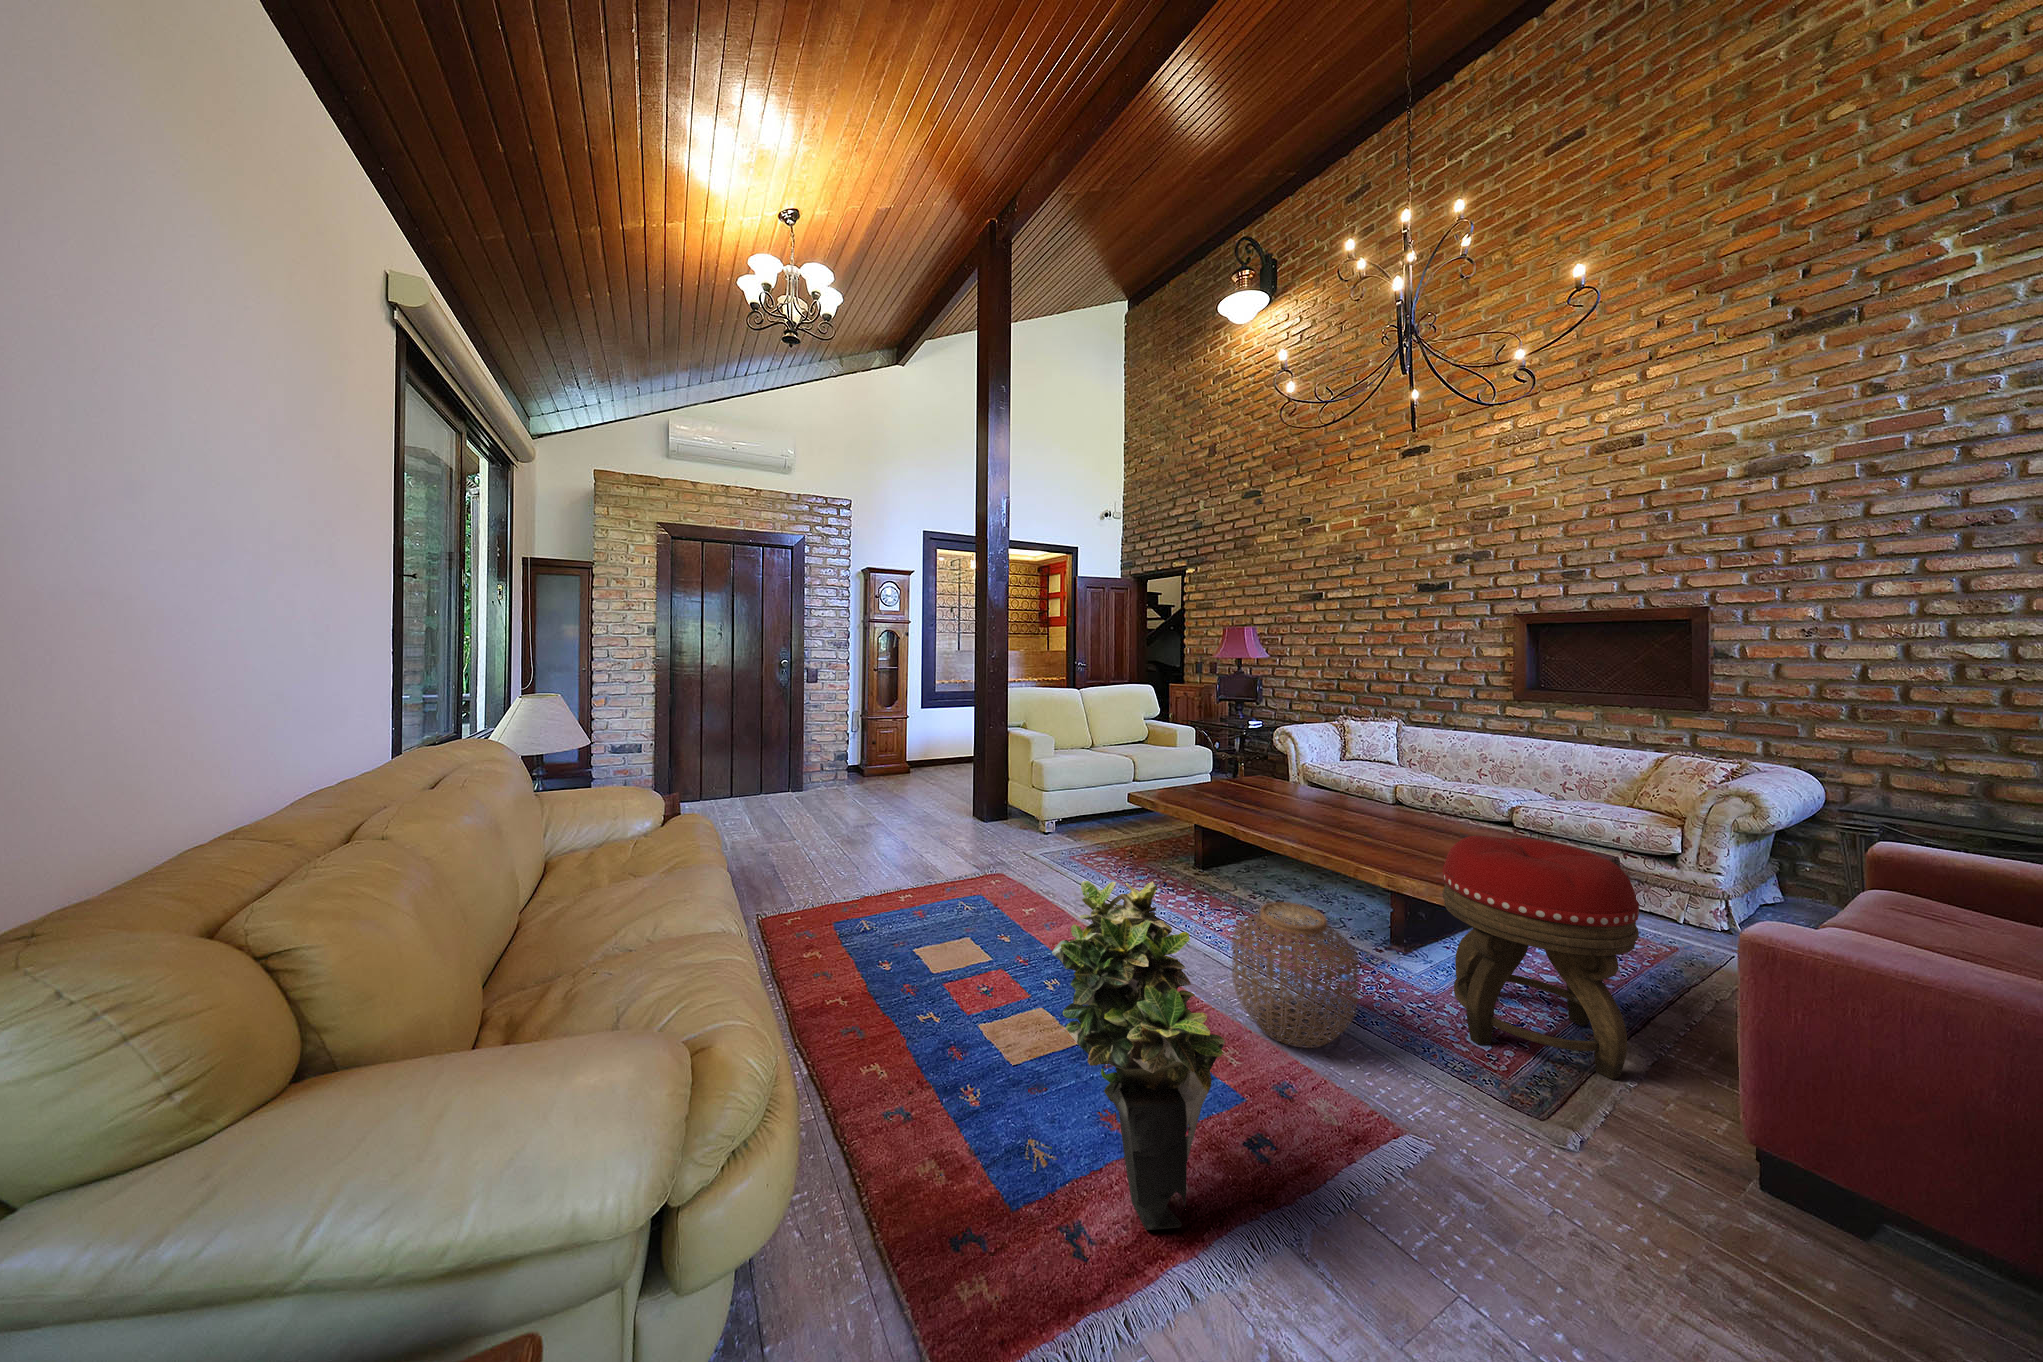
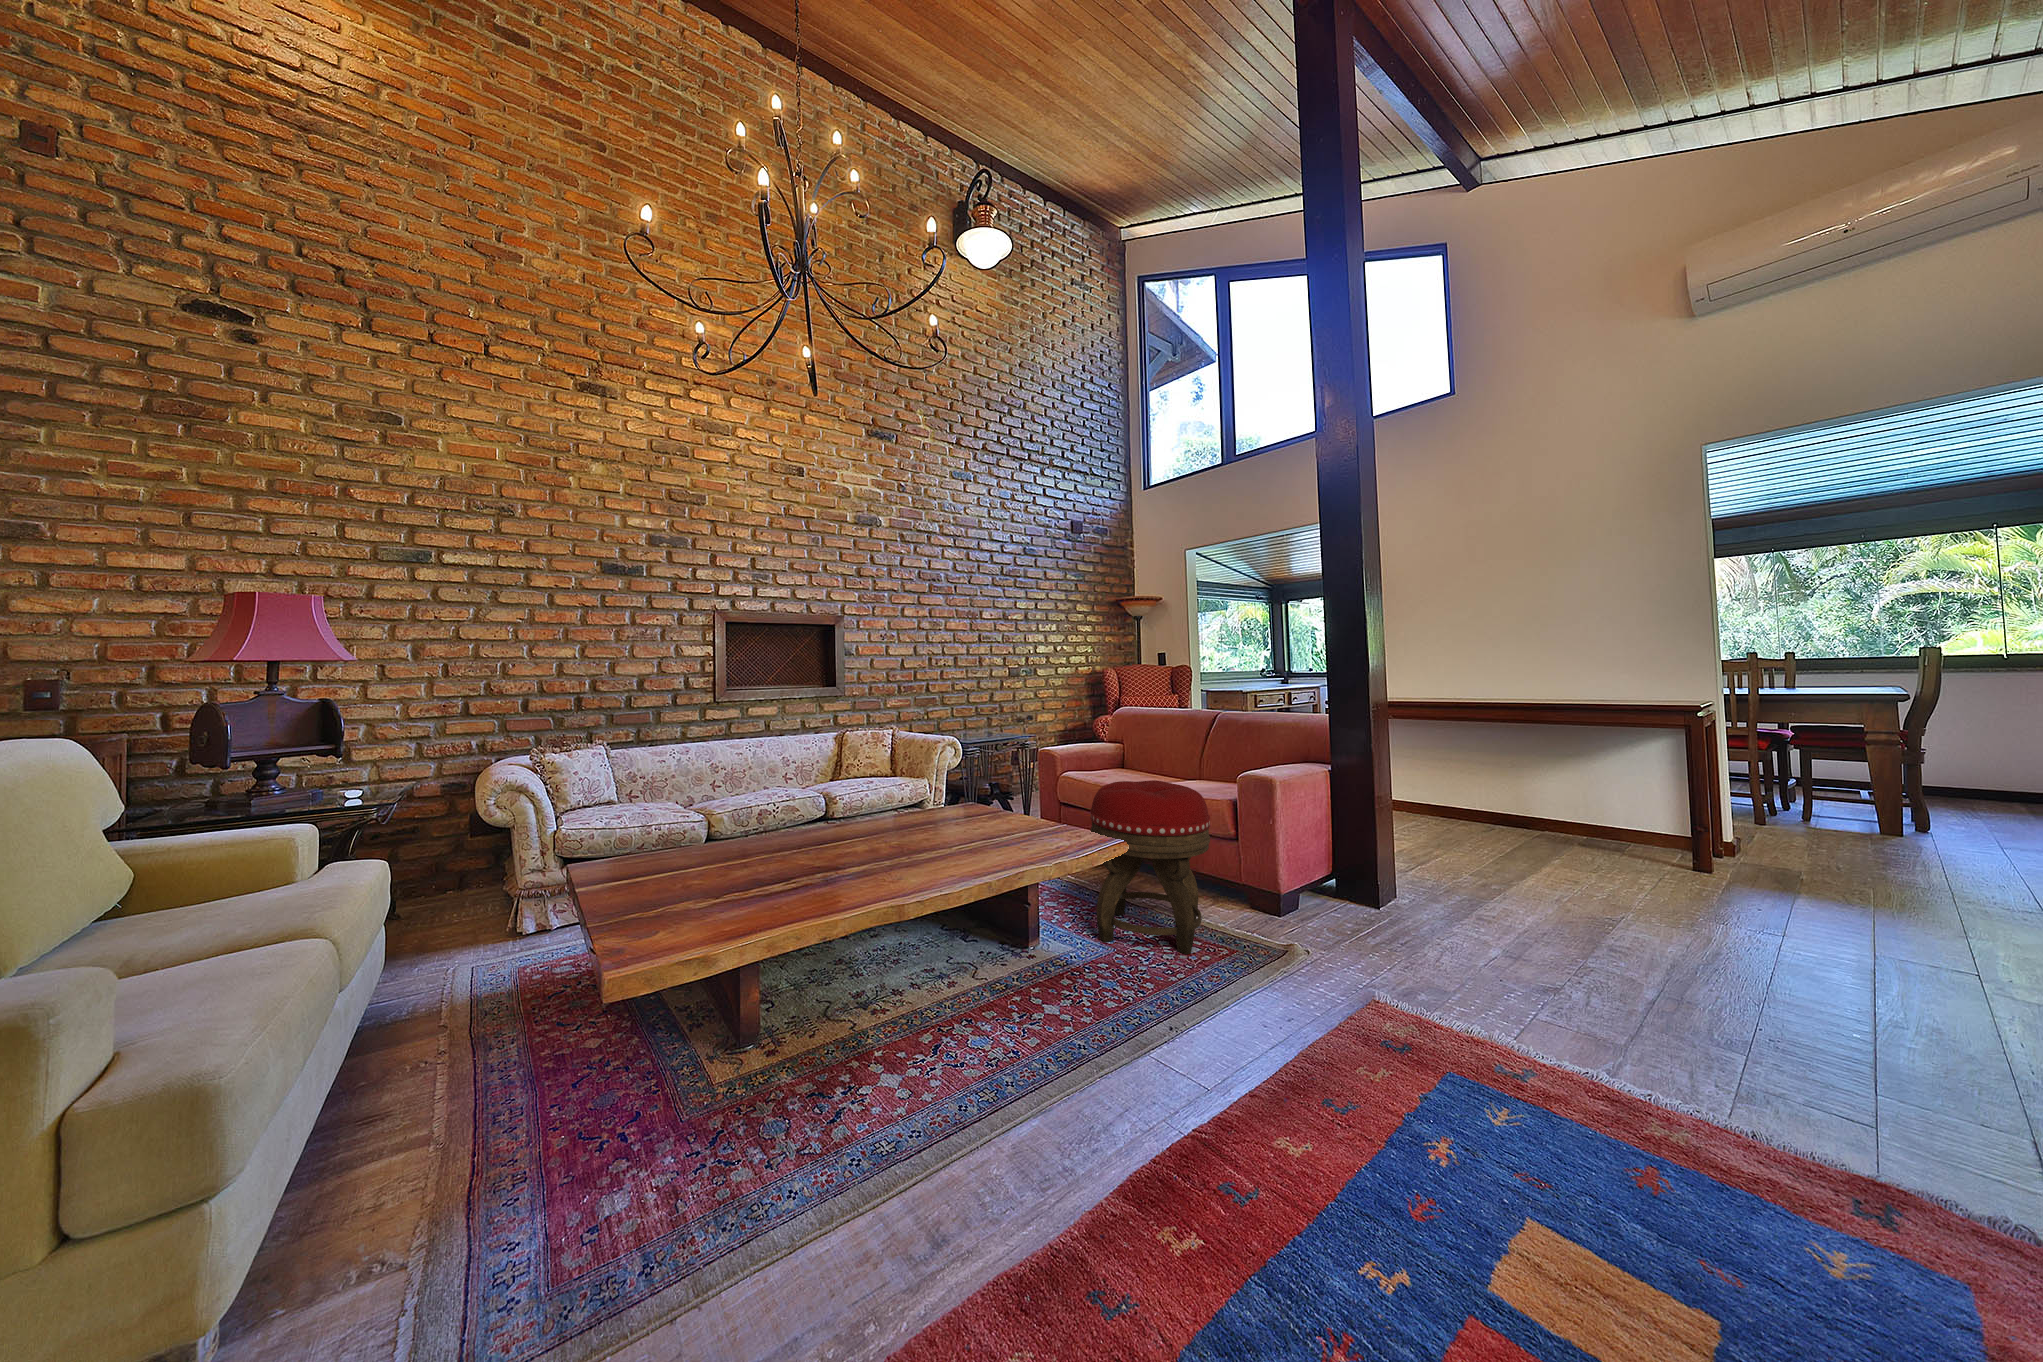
potted plant: present [1052,881,1225,1230] -> none [1572,859,1835,1180]
woven basket: present [1232,902,1359,1048] -> none [1195,894,1332,1055]

